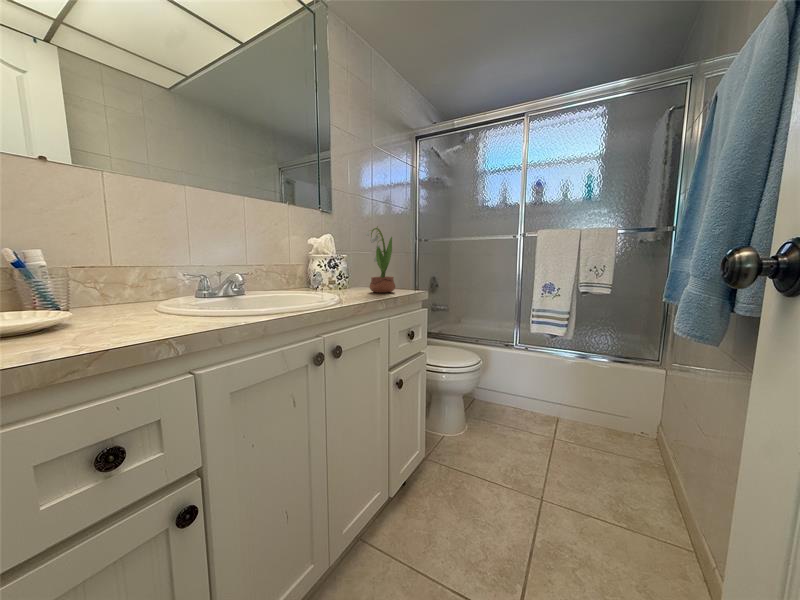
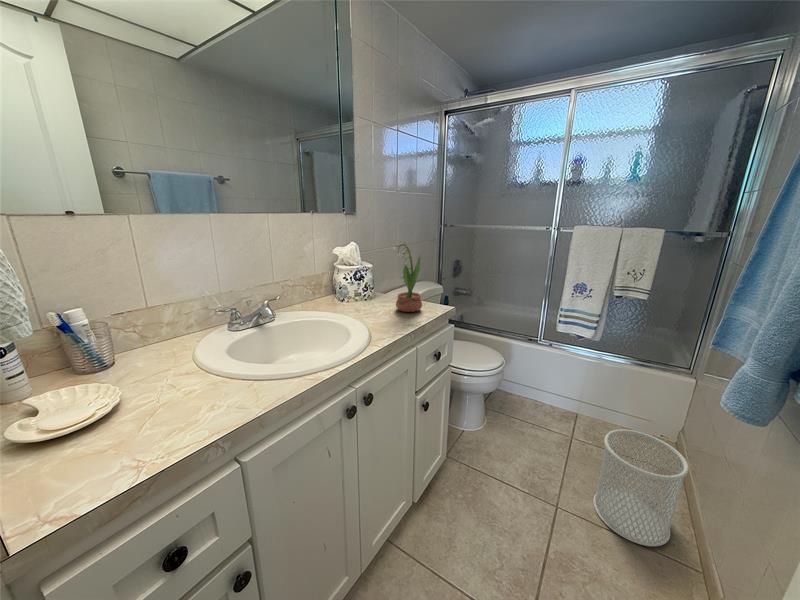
wastebasket: none [577,412,664,529] -> present [593,429,689,546]

